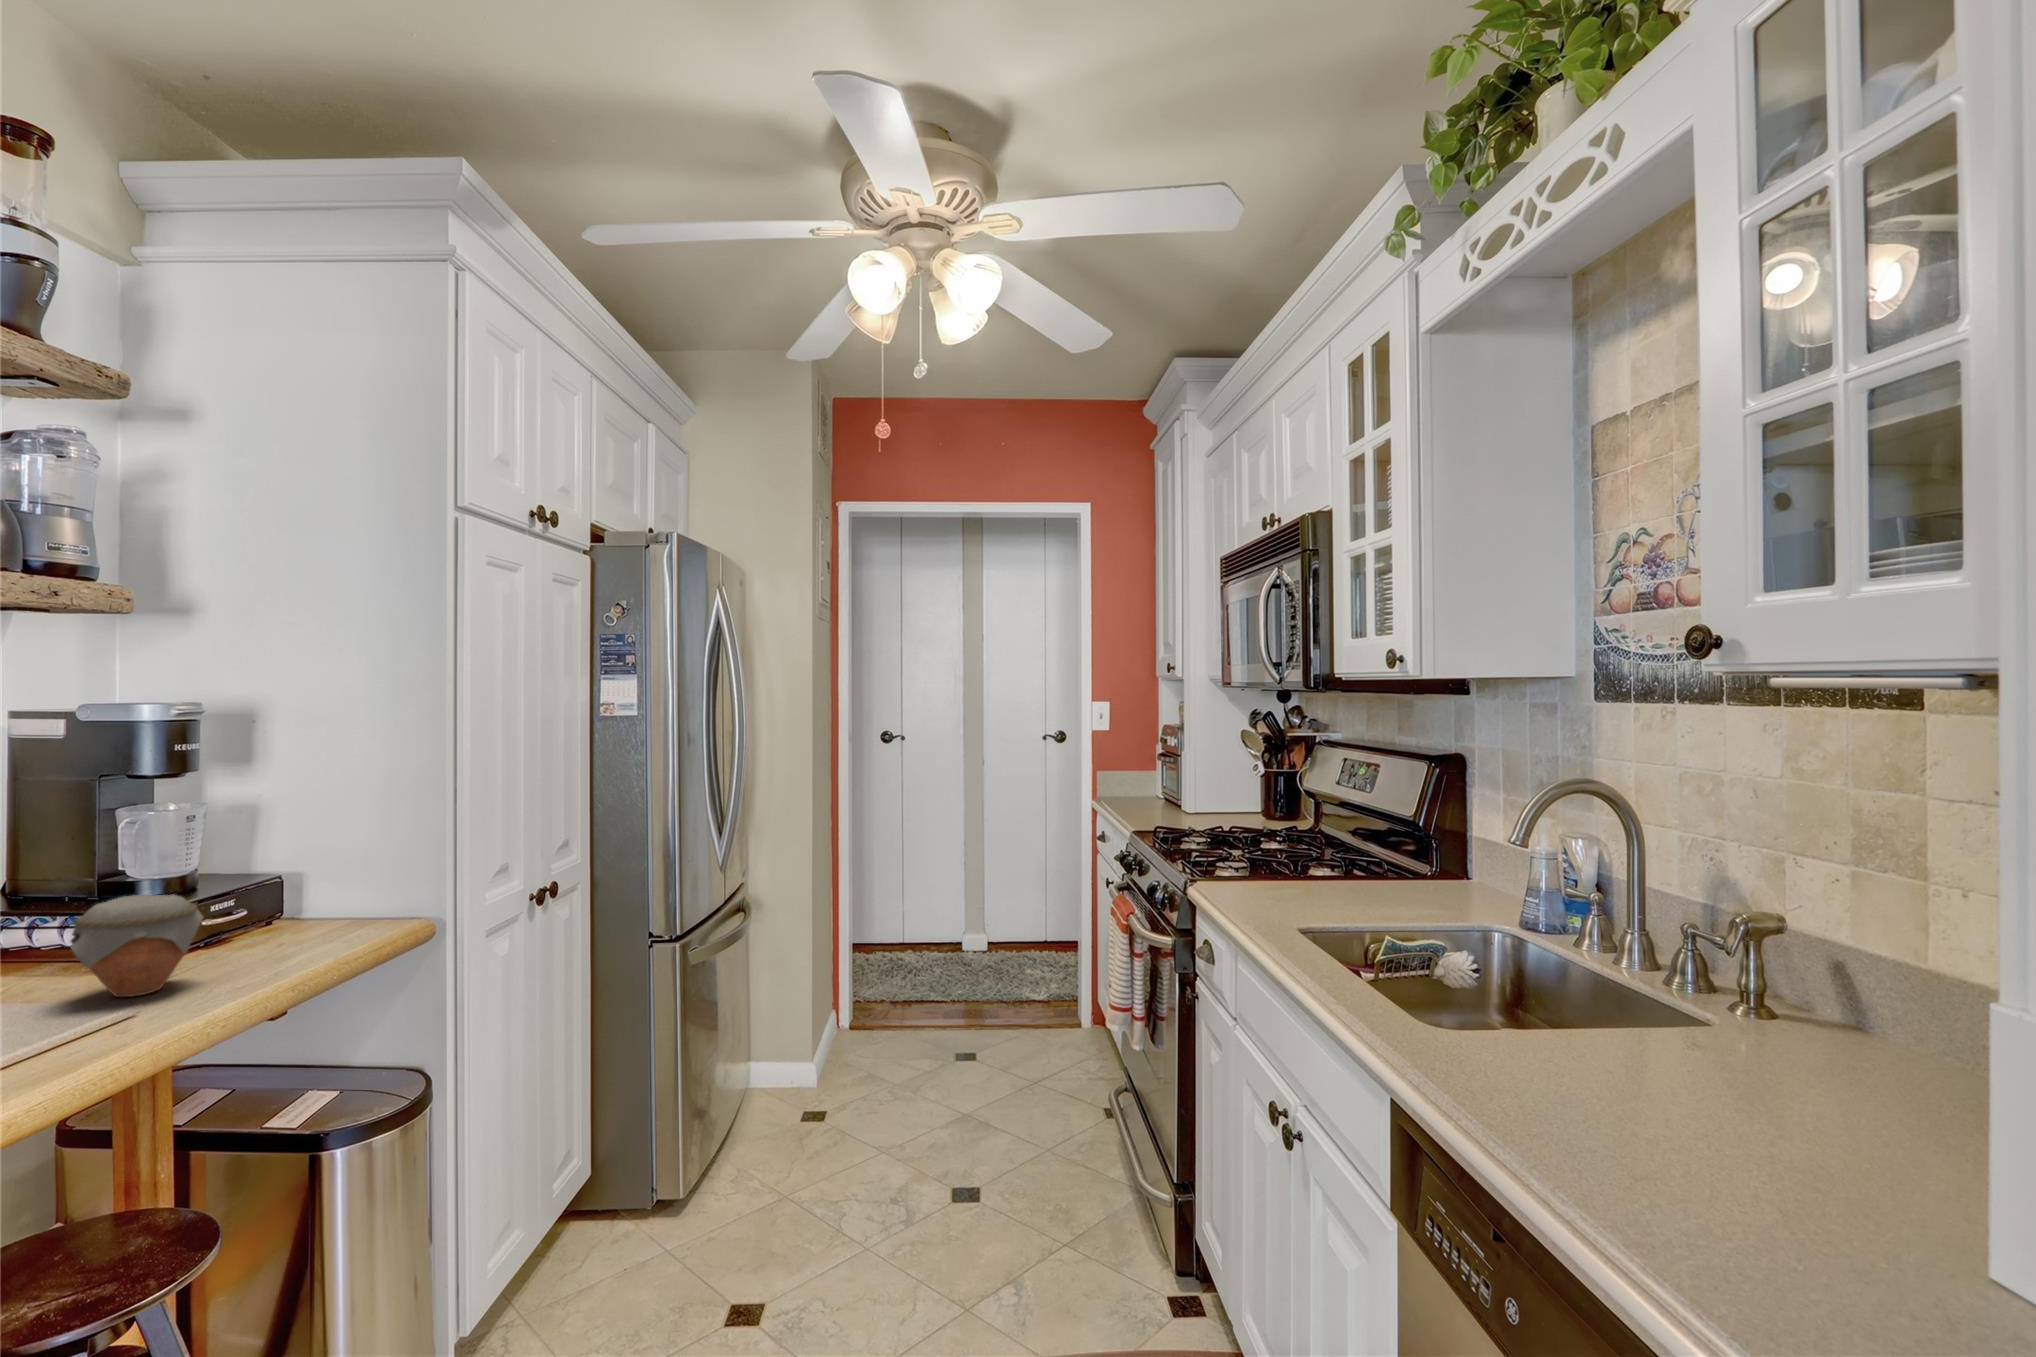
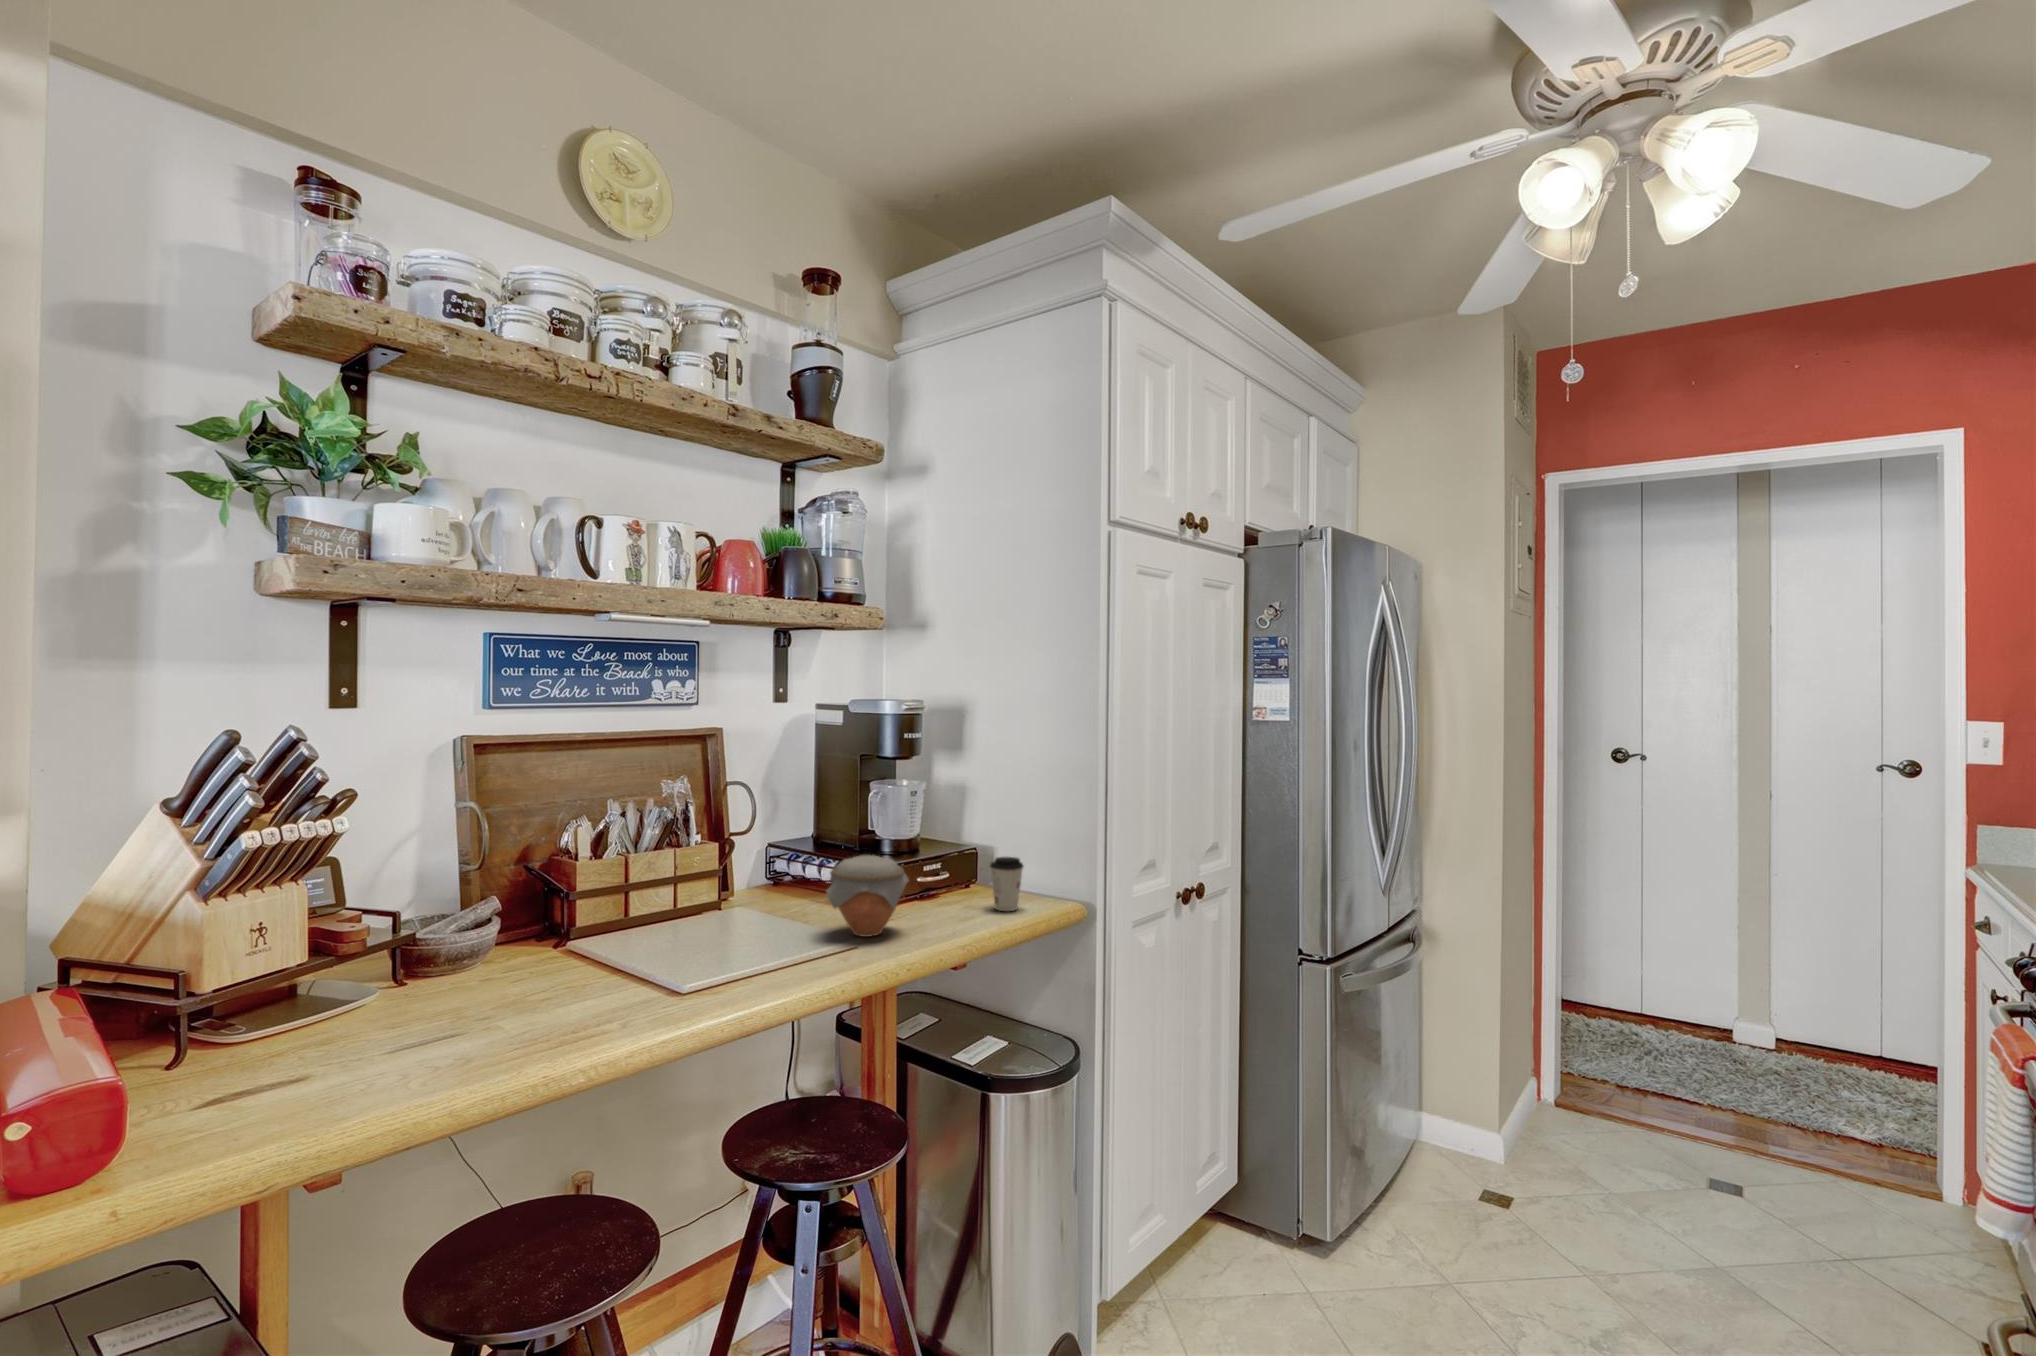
coffee cup: none [309,876,356,938] -> present [990,857,1023,911]

